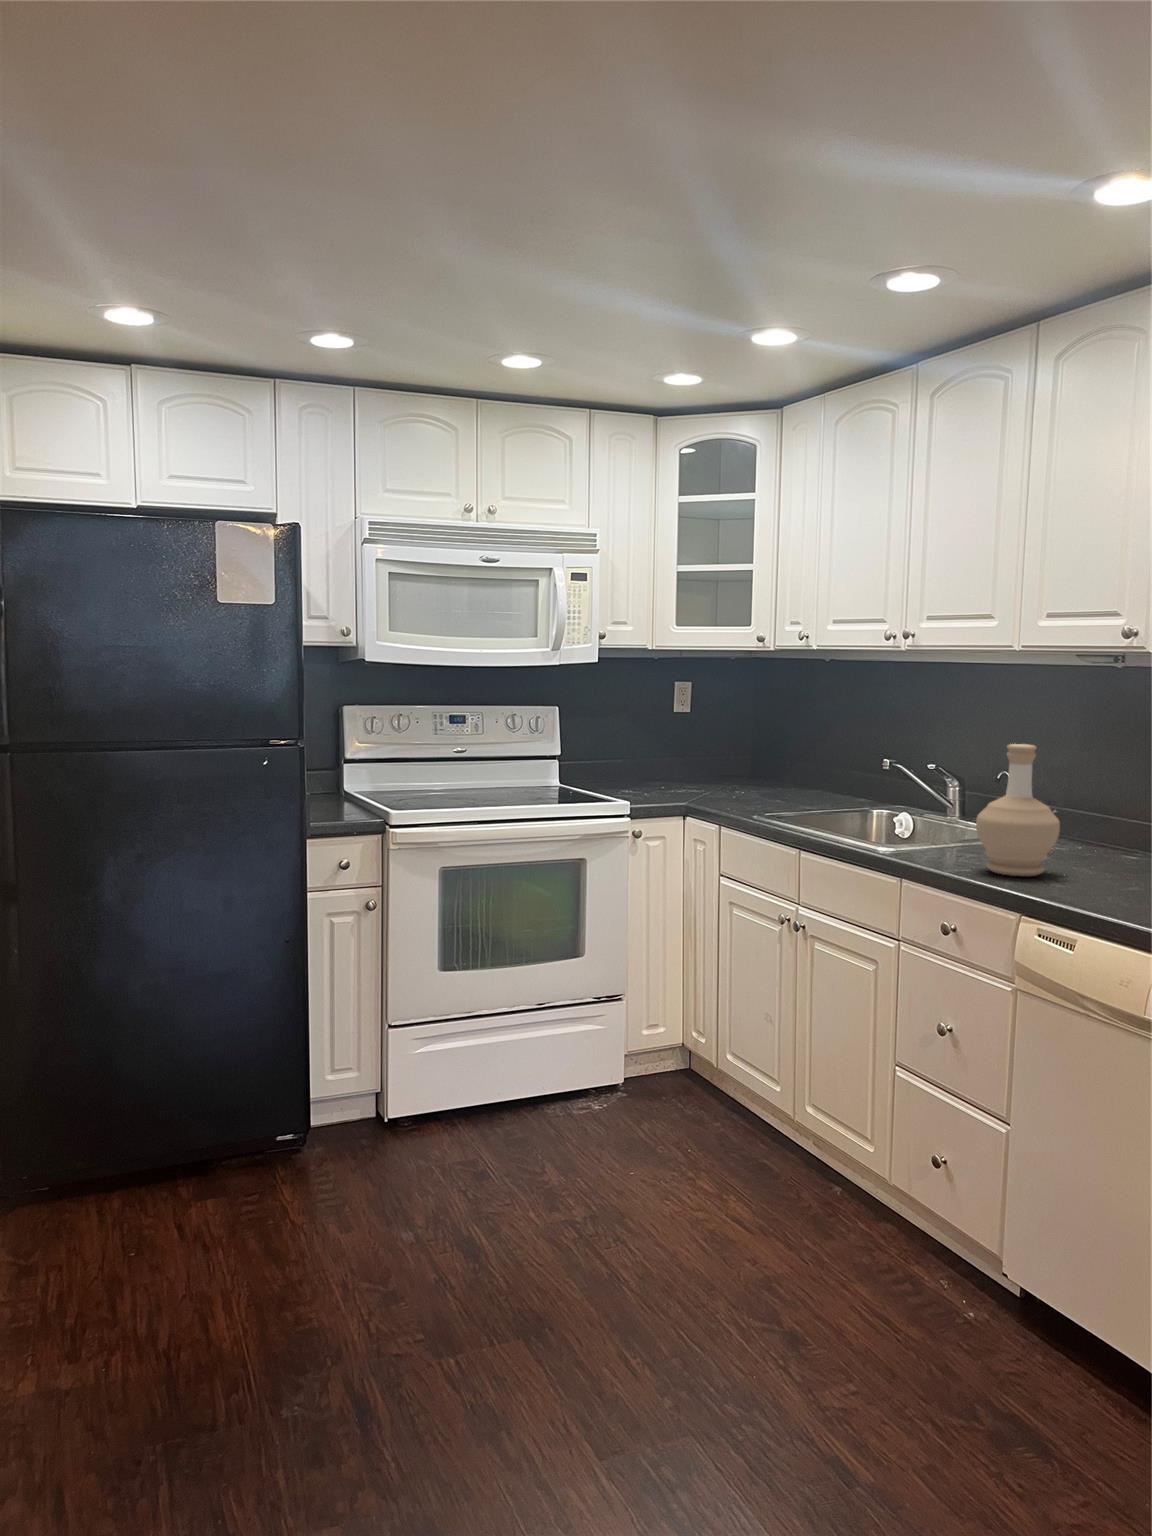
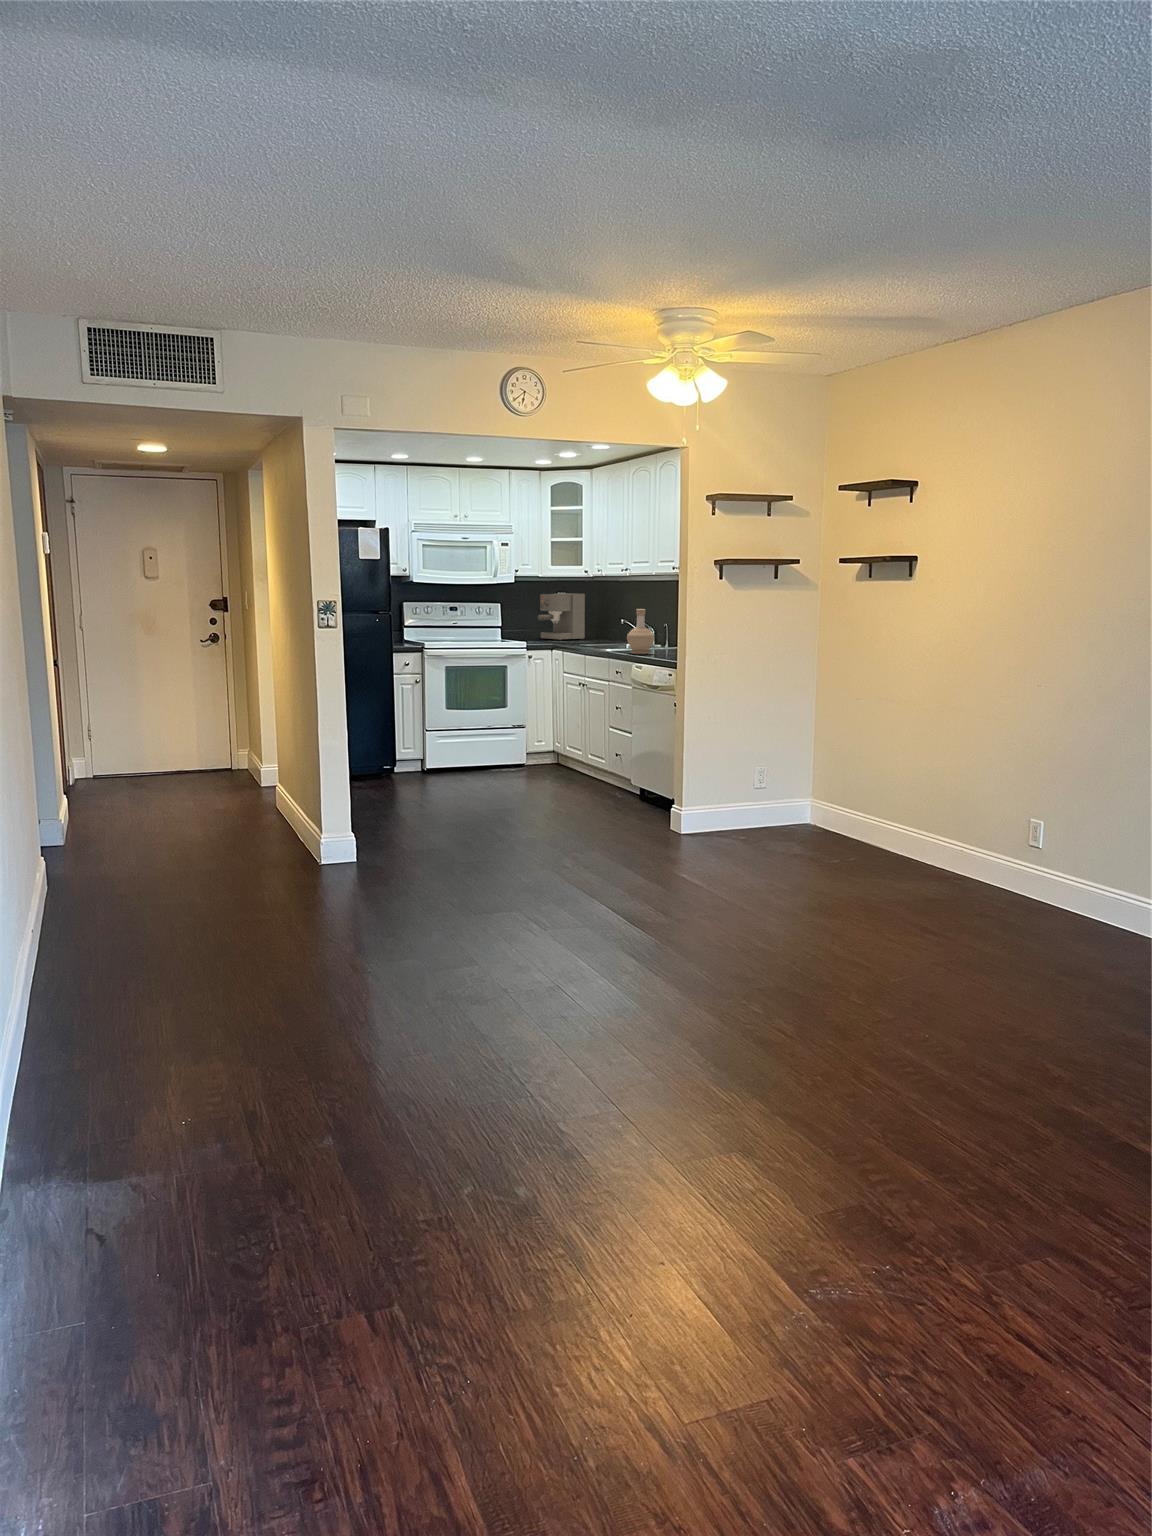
coffee maker: none [646,687,748,793] -> present [538,593,585,640]

